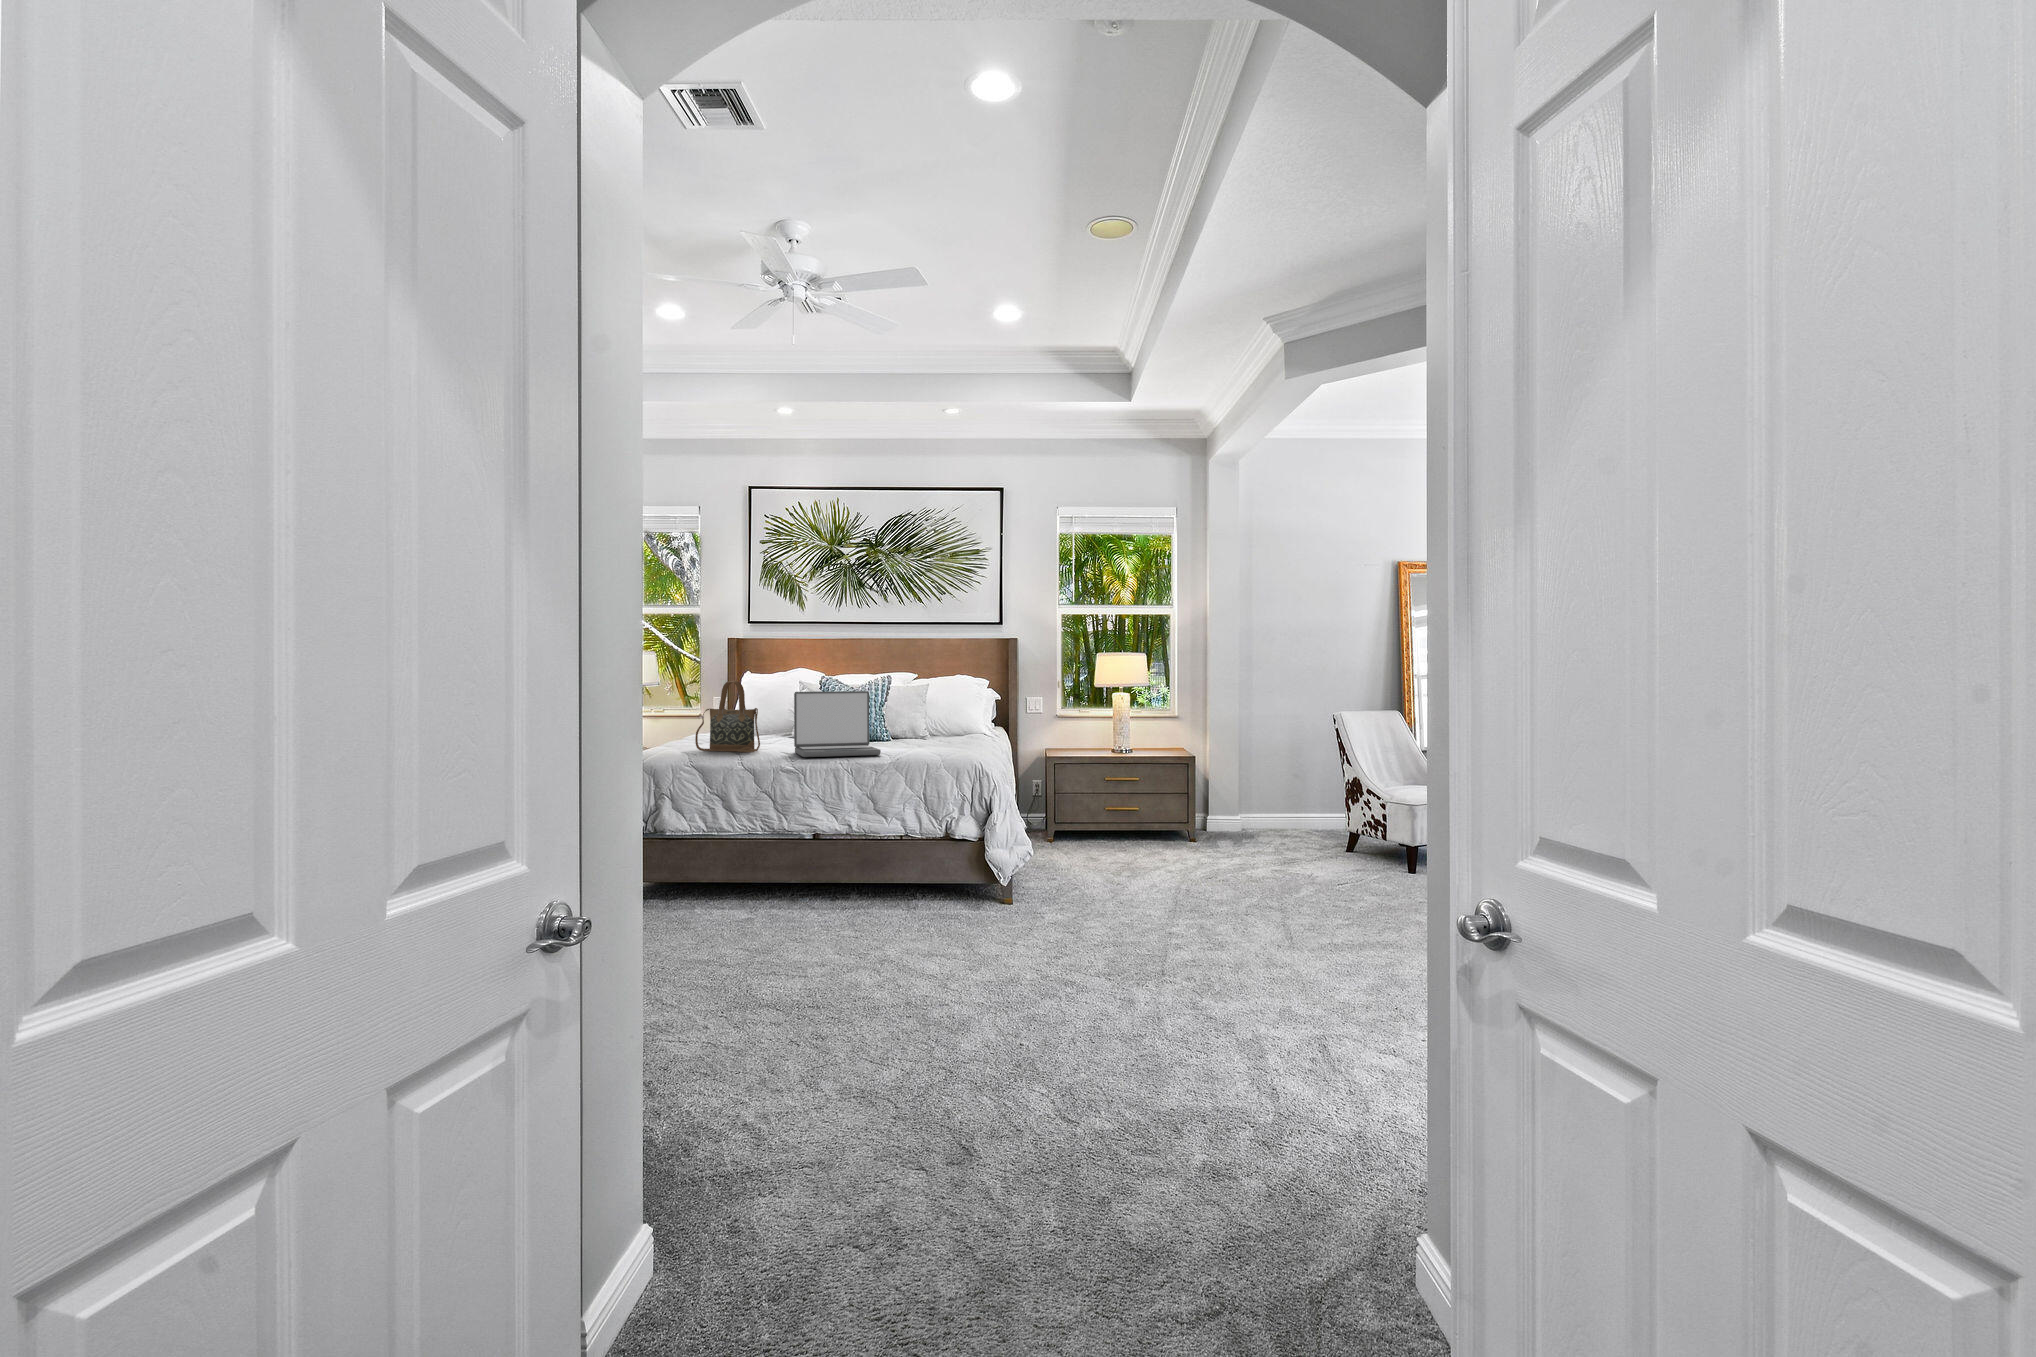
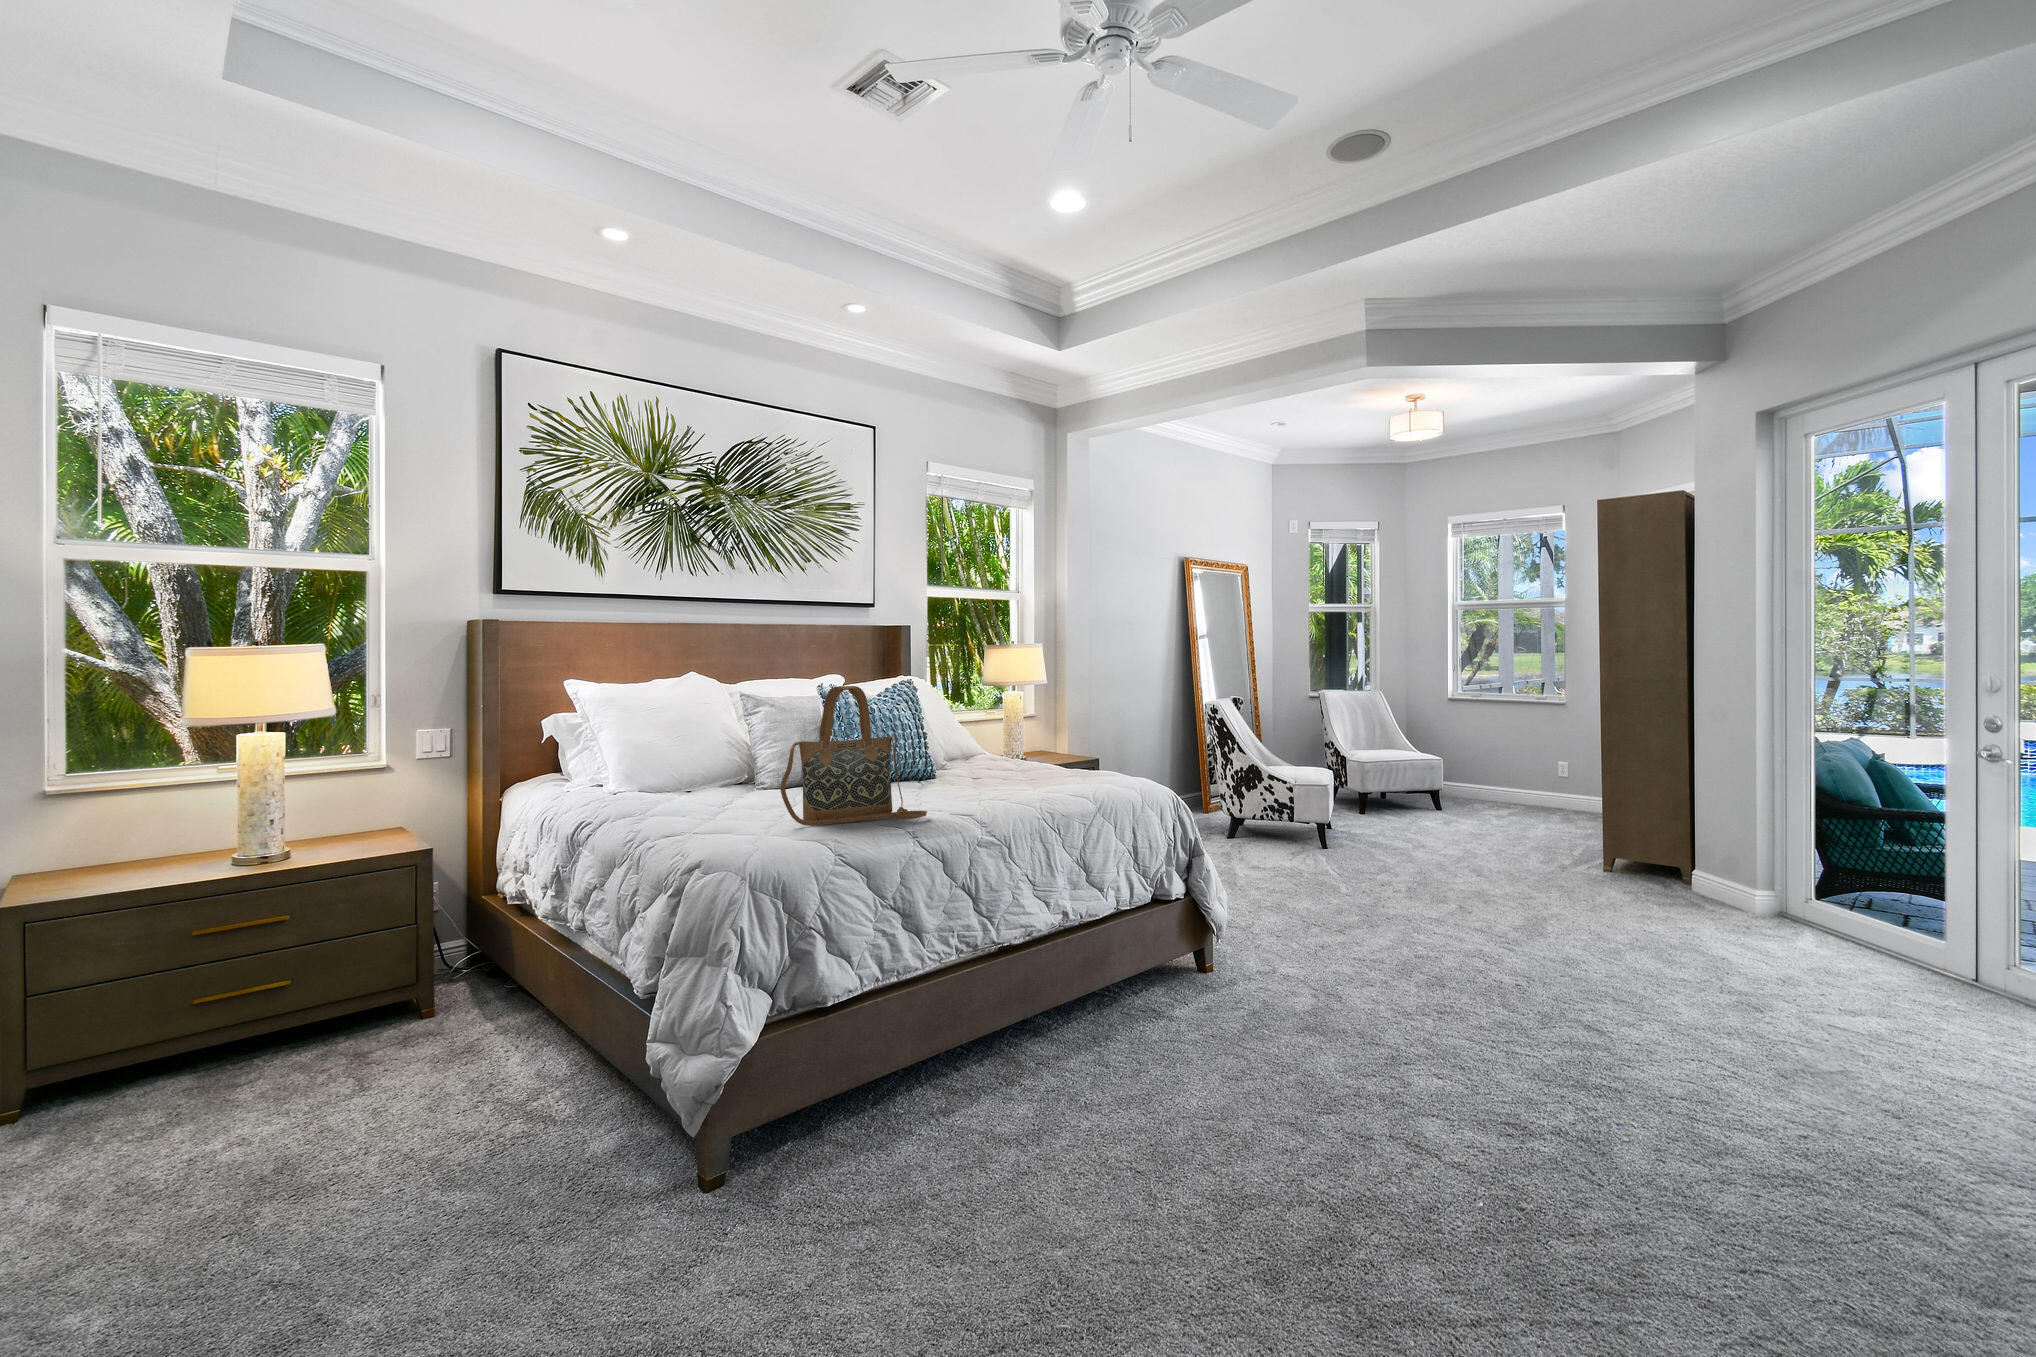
laptop: present [794,691,881,757] -> none [958,696,1102,813]

